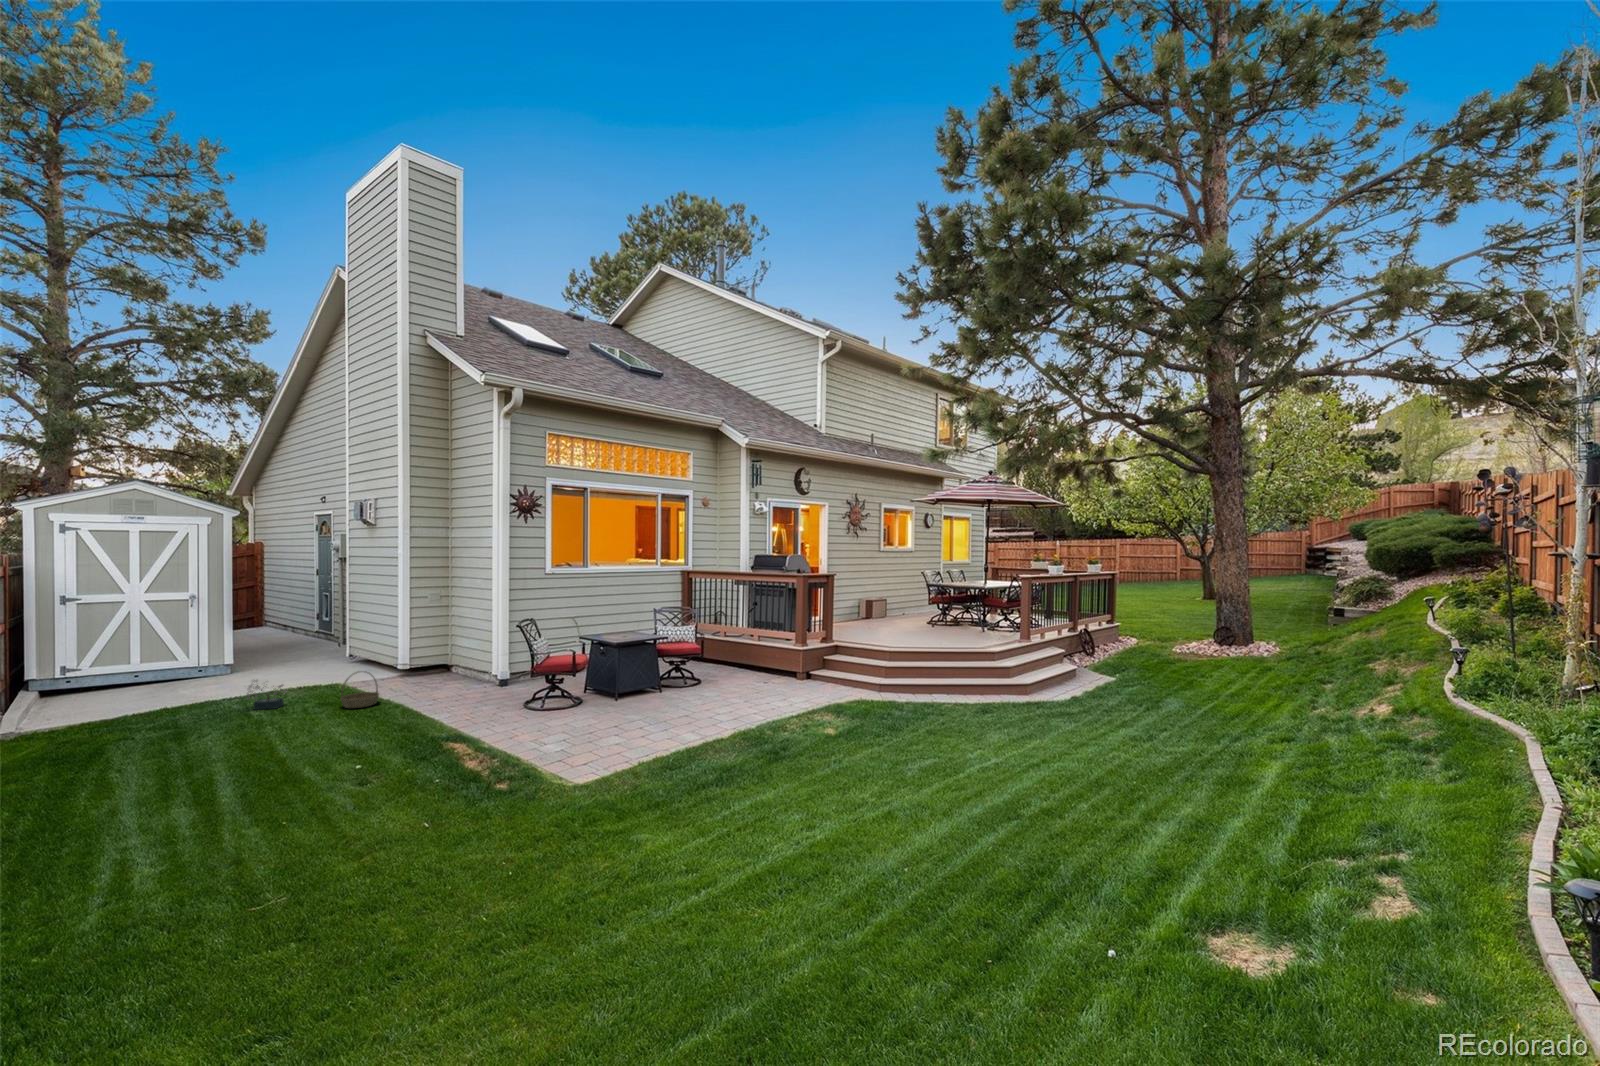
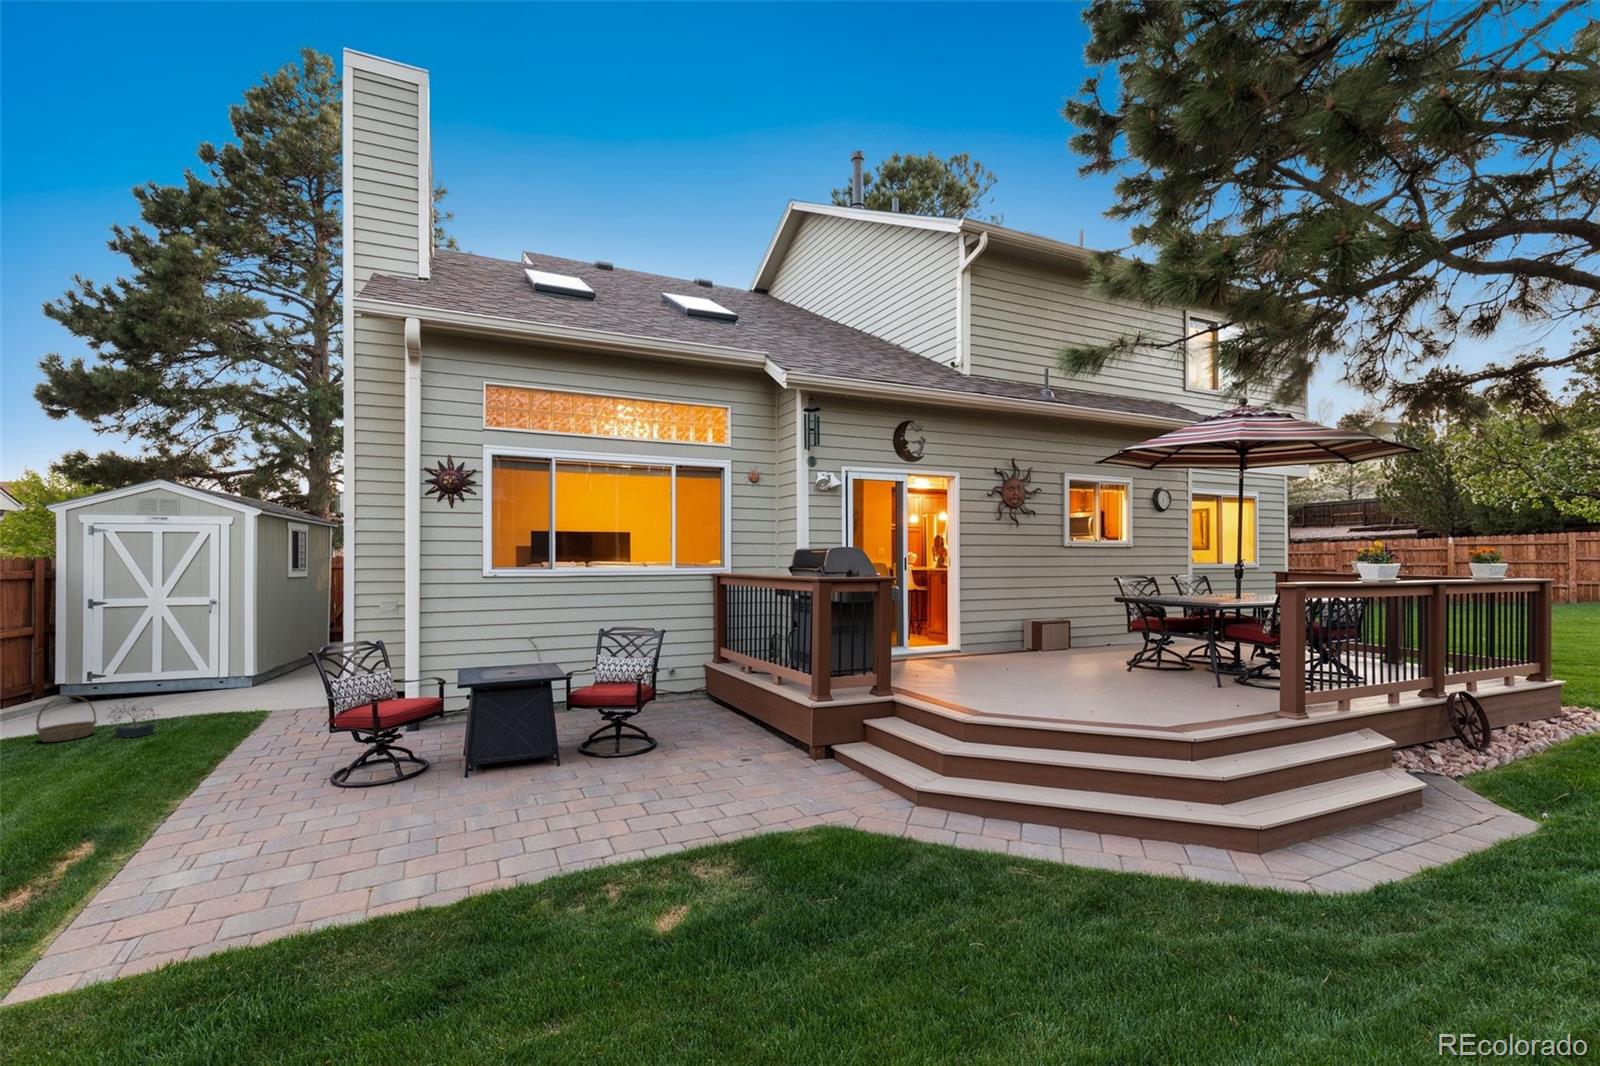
basket: present [340,671,379,708] -> present [36,695,97,742]

